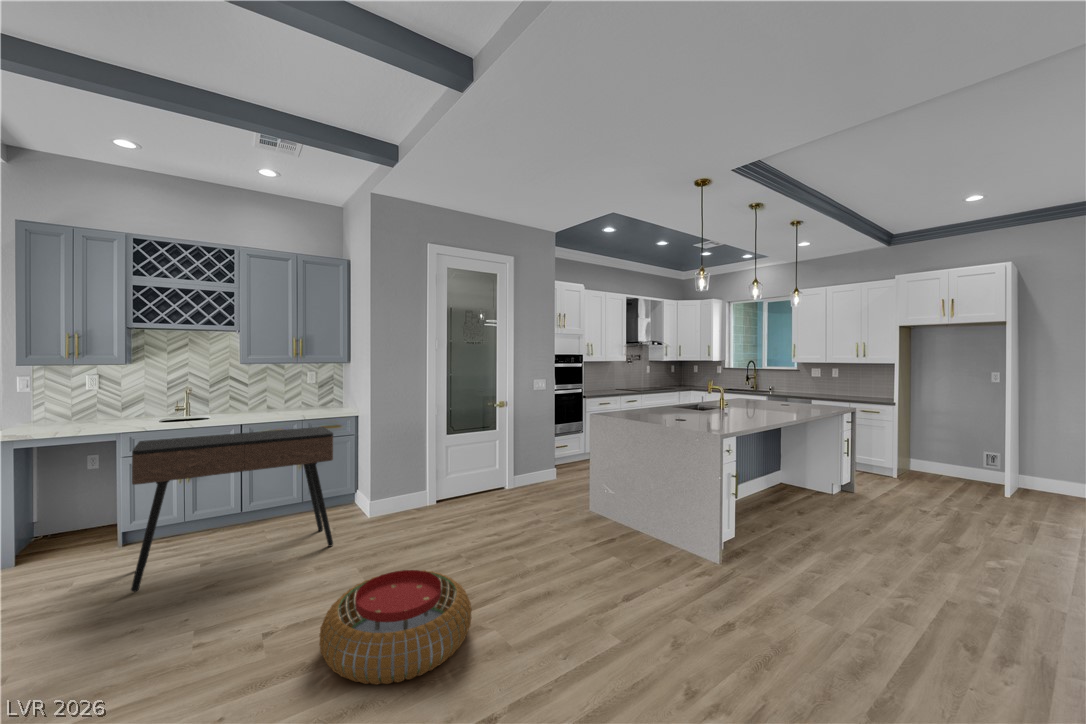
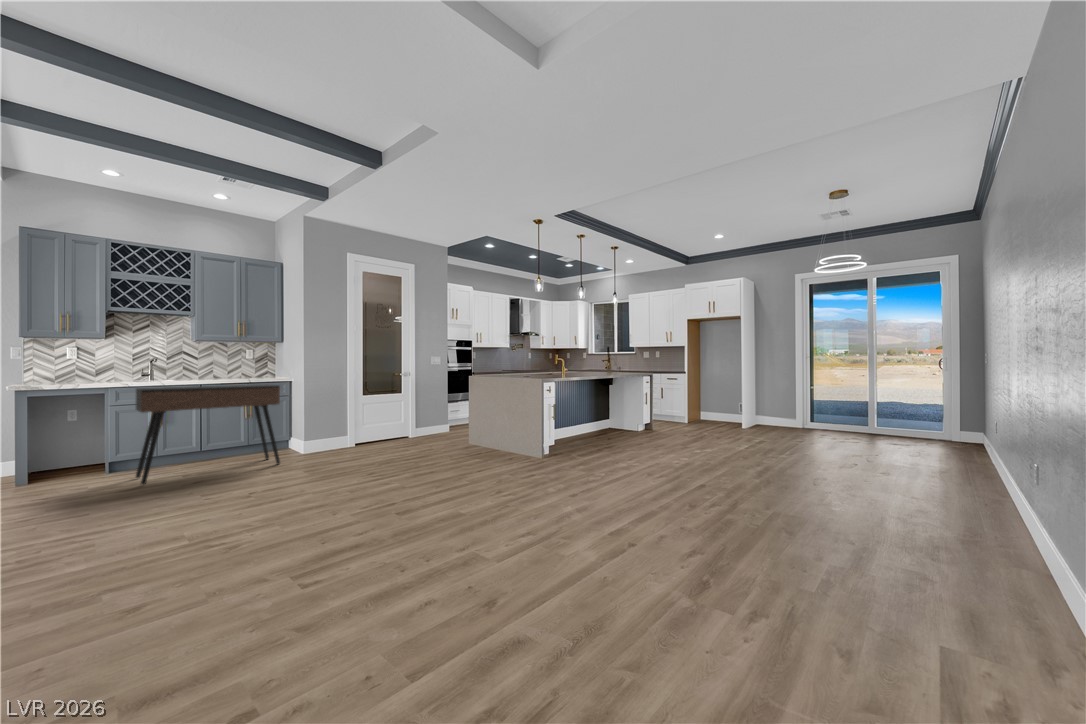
pouf: present [319,570,472,685] -> none [290,454,382,498]

